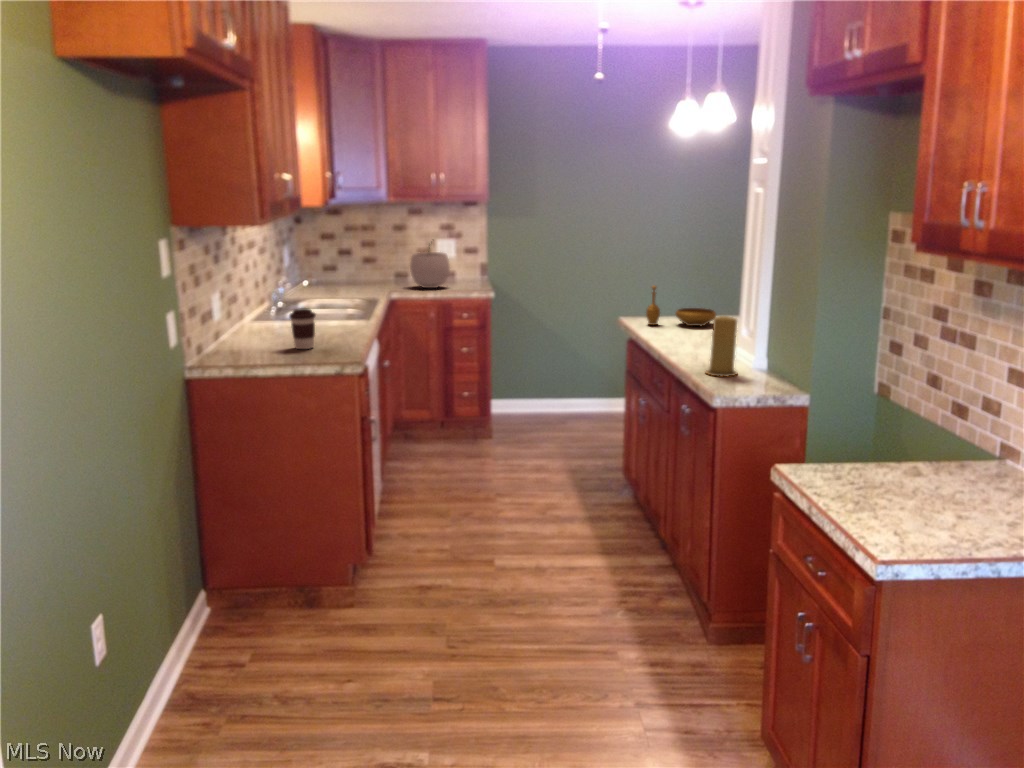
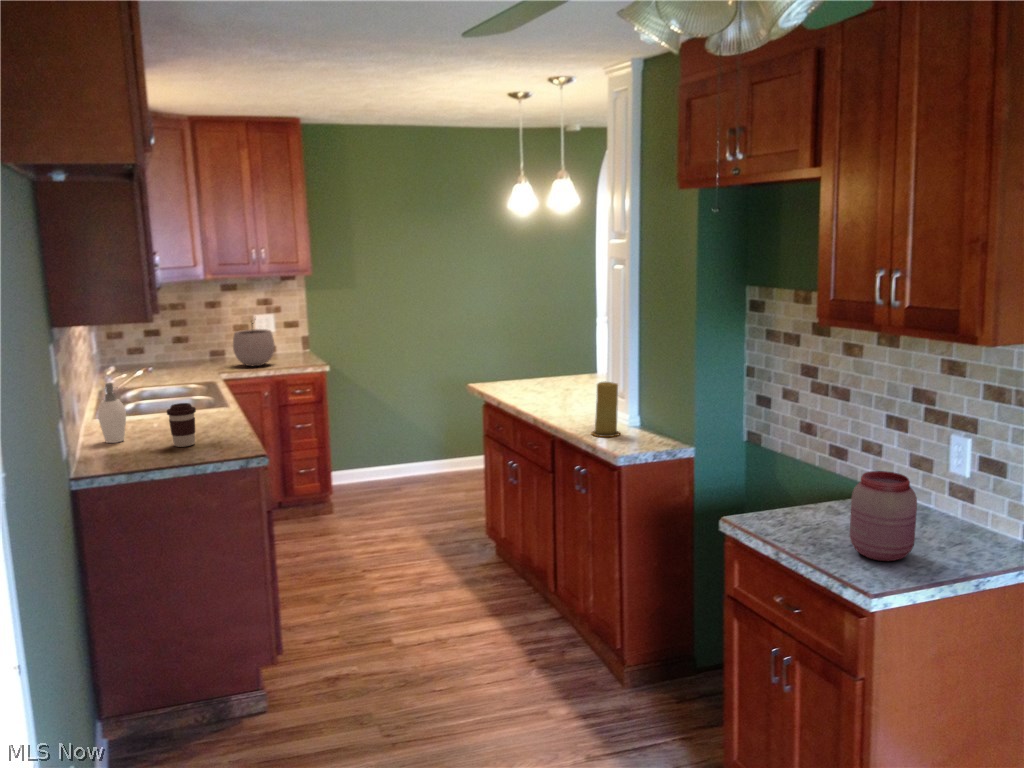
soap dispenser: none [237,286,262,342] -> present [97,383,126,443]
decorative bowl: present [646,286,716,326] -> none [499,353,562,390]
jar: none [895,423,977,529] -> present [850,471,917,561]

